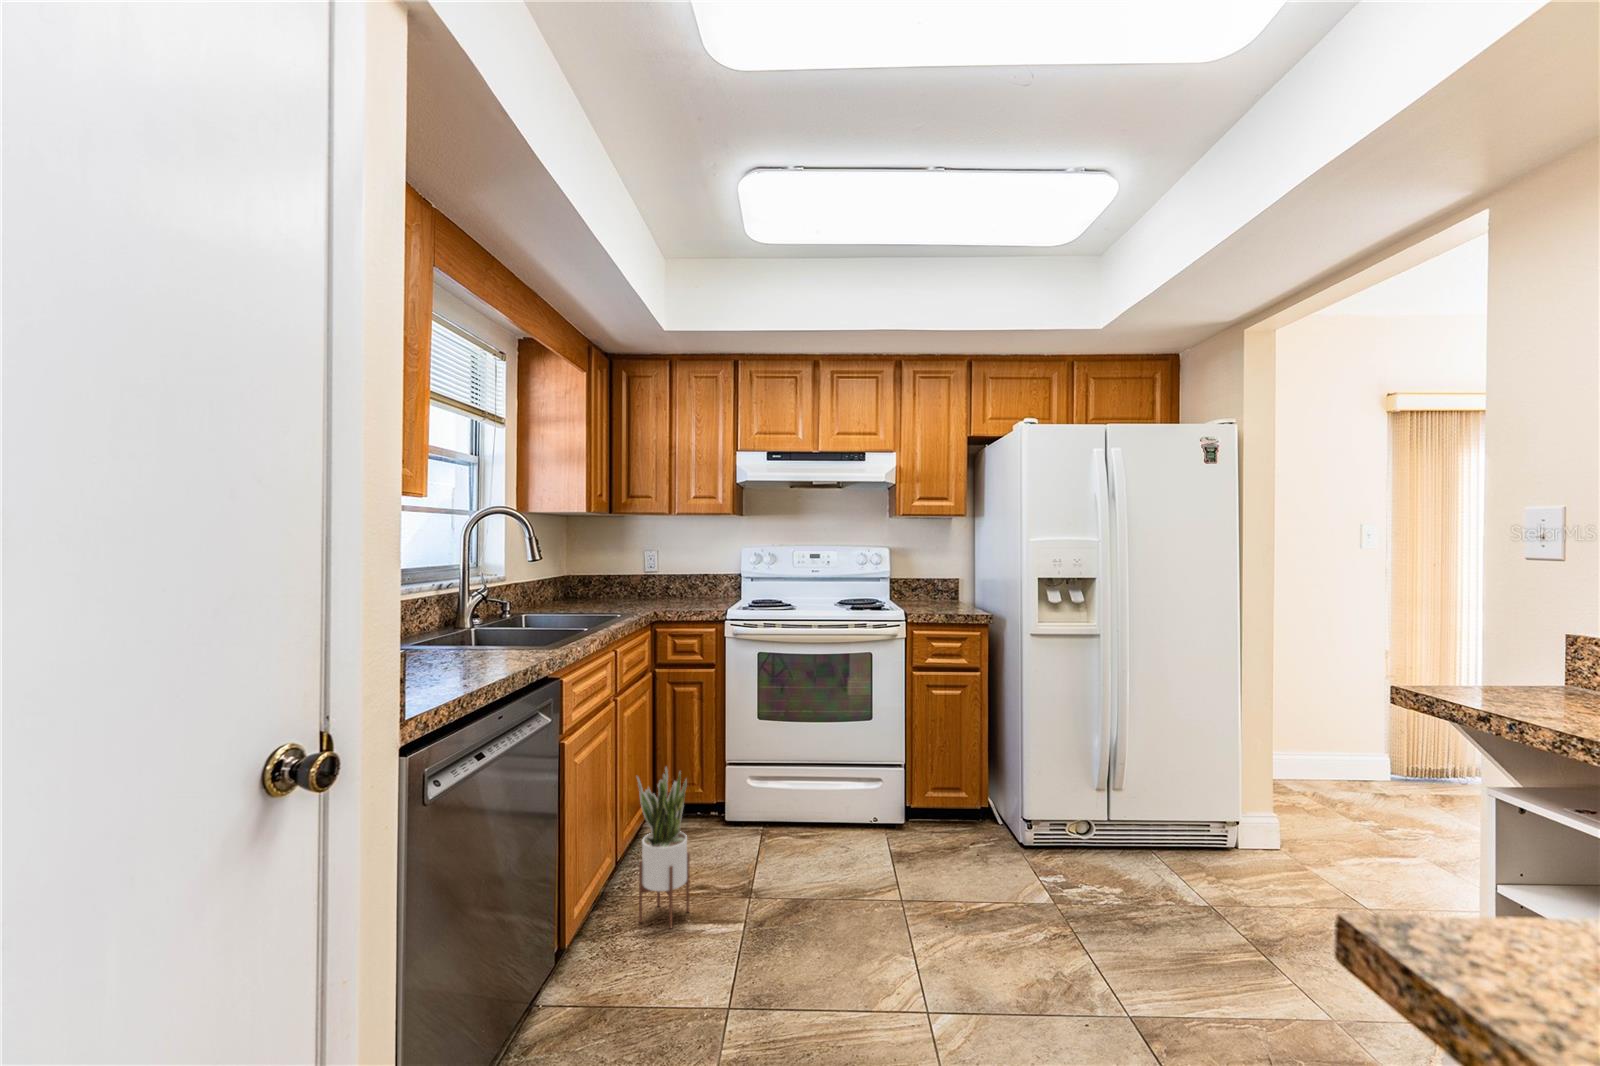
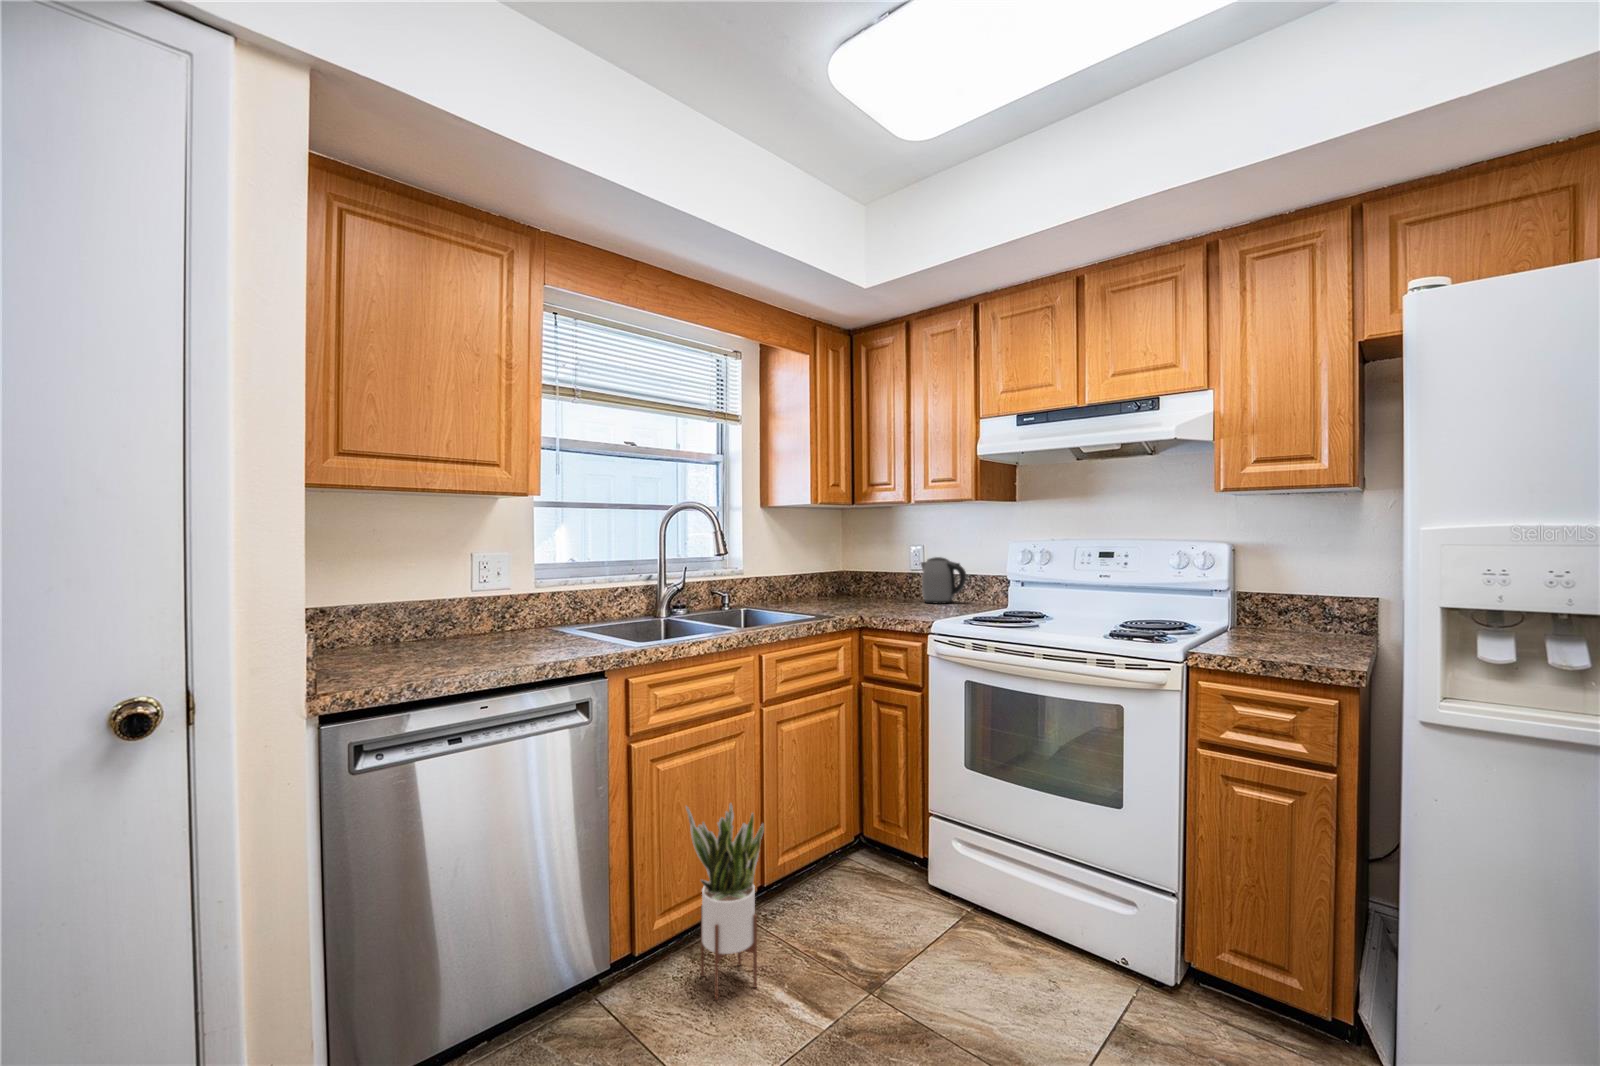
kettle: none [655,561,696,600] -> present [921,557,966,604]

